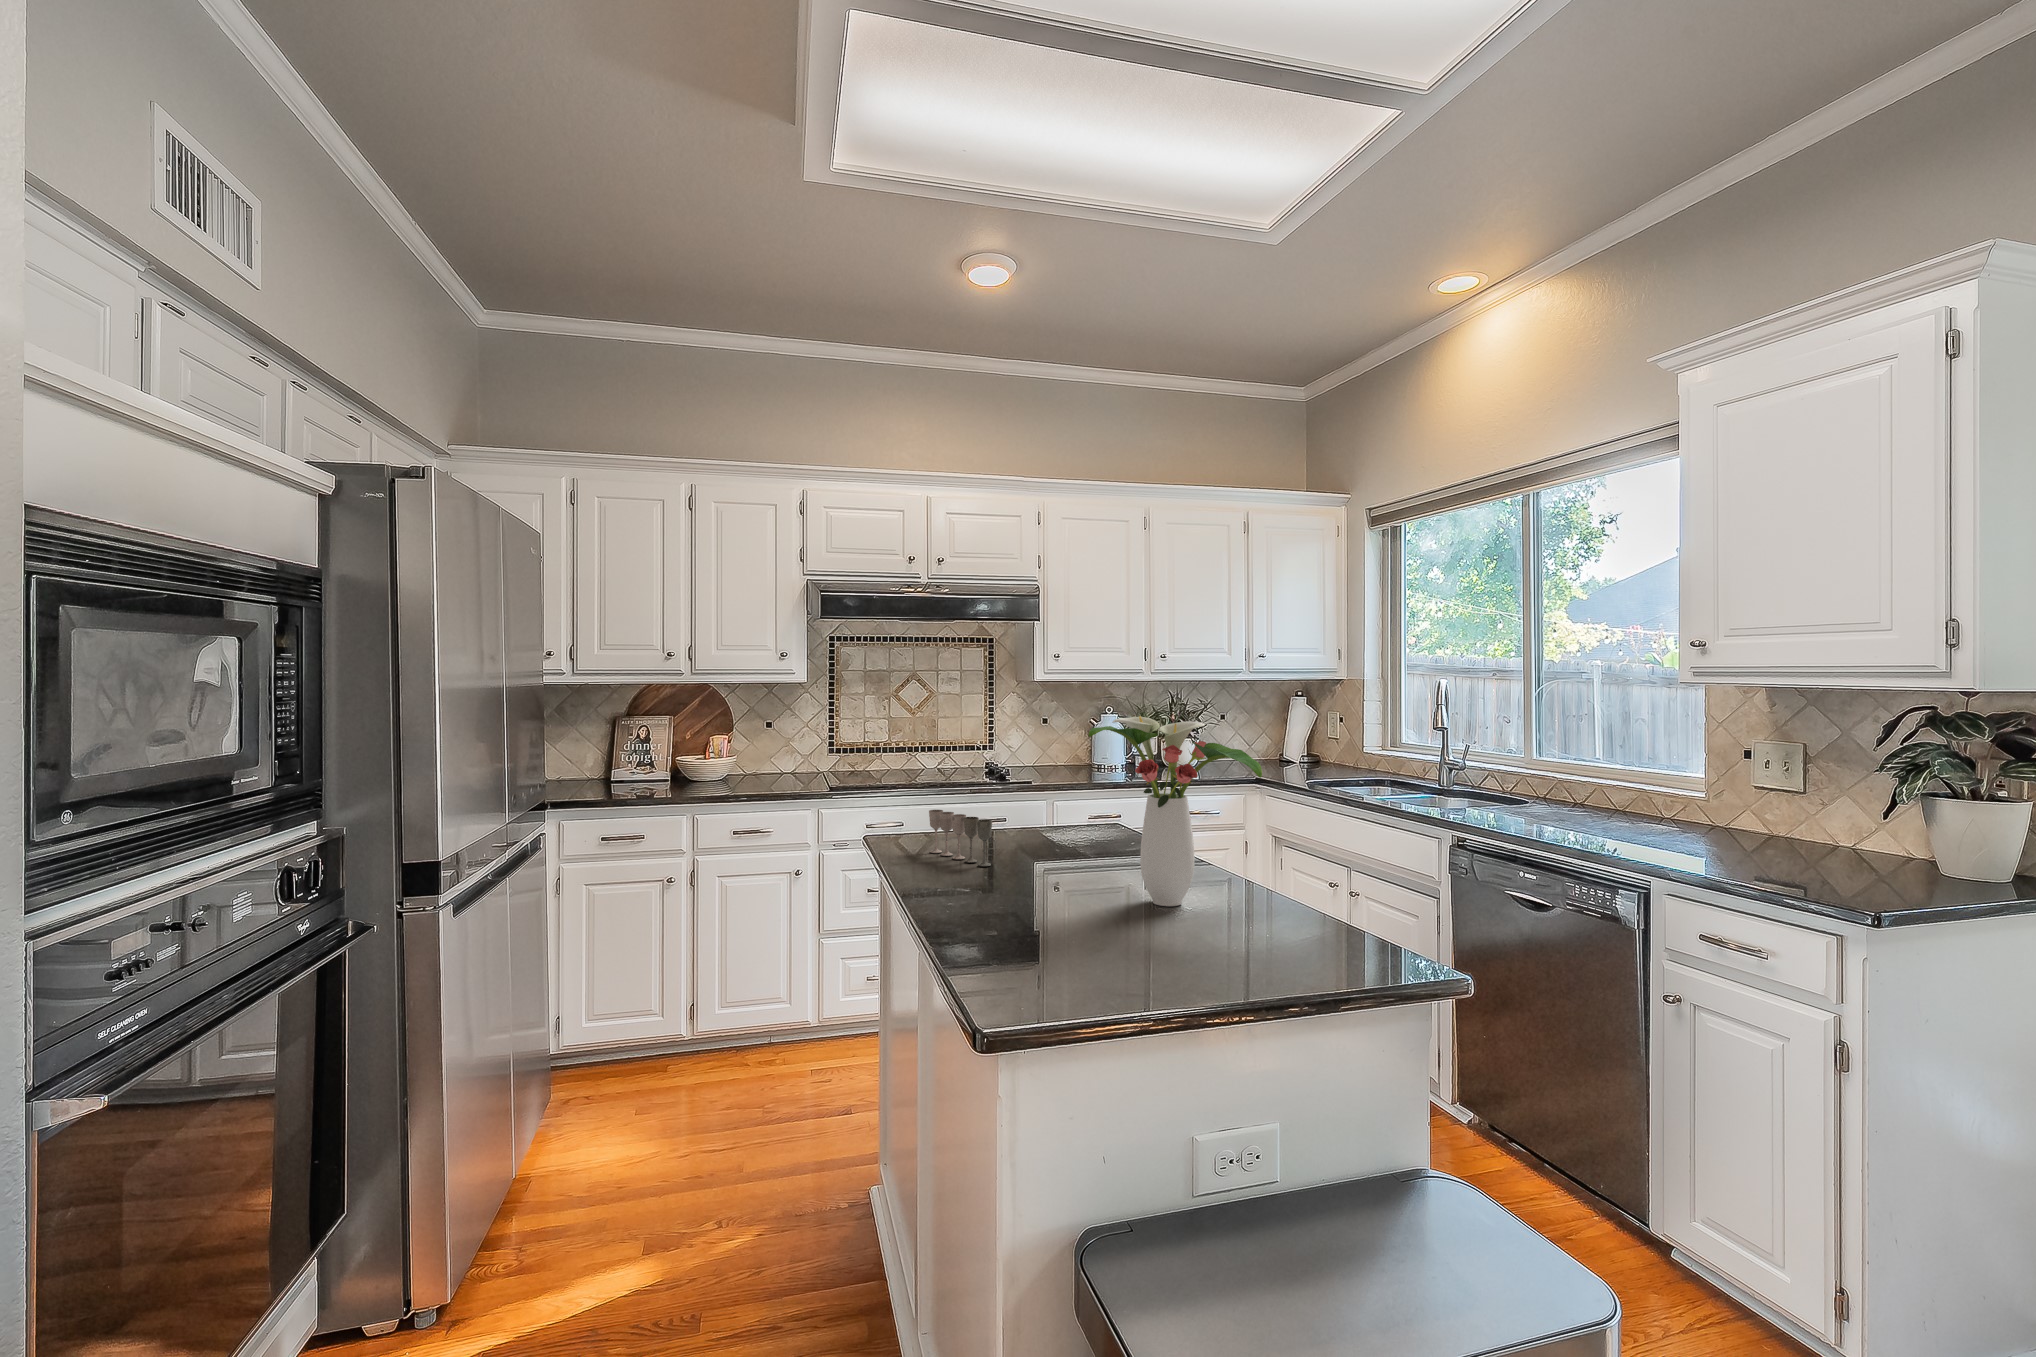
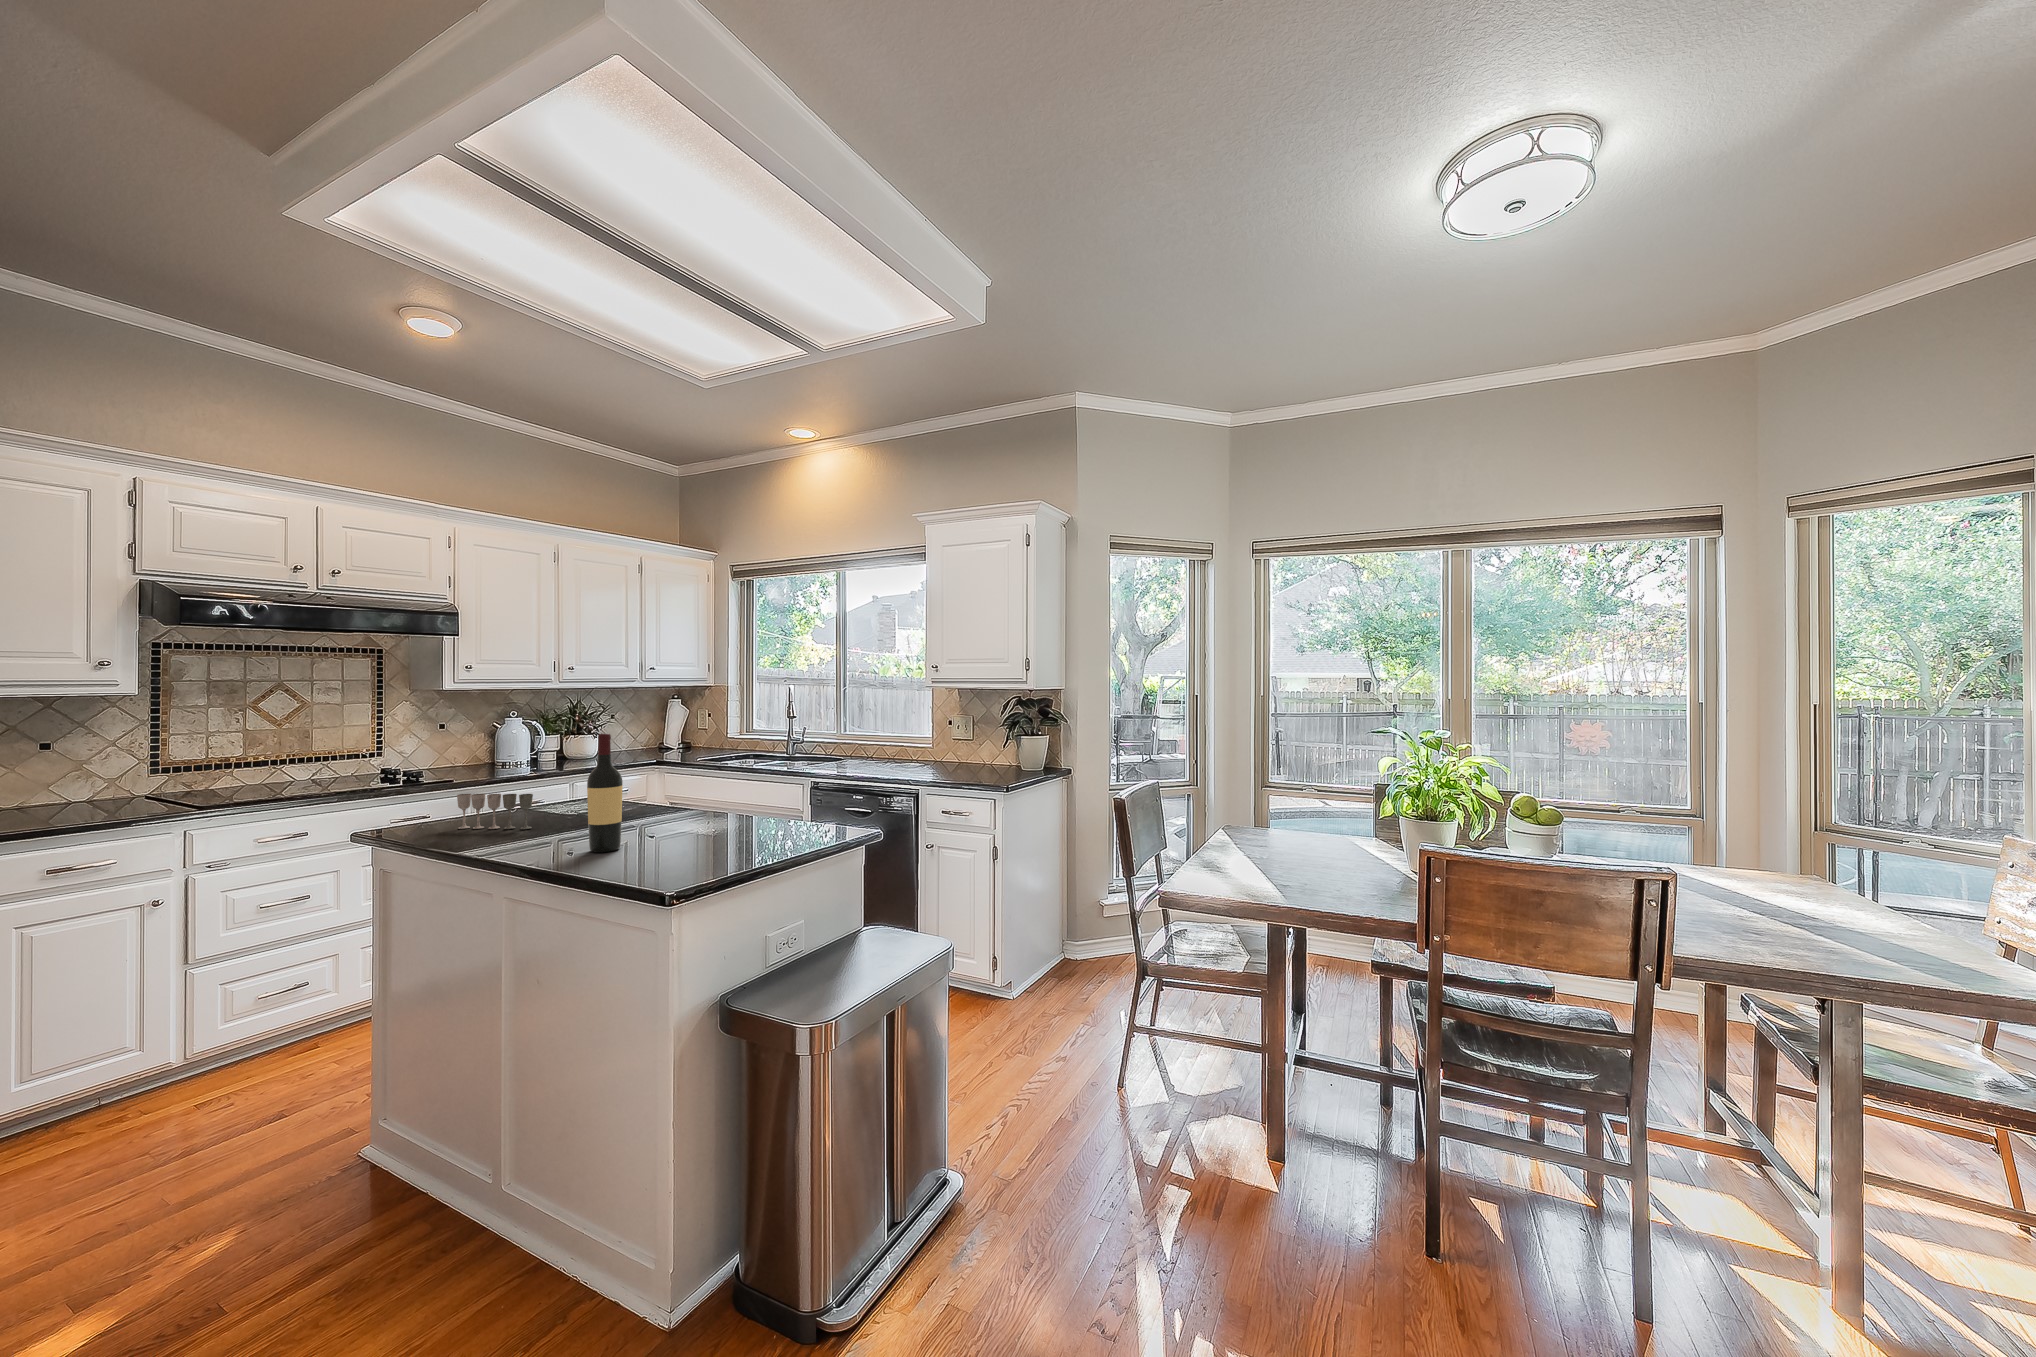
flower arrangement: present [1088,716,1262,906] -> none [652,709,761,827]
wine bottle: none [988,750,1034,930] -> present [587,733,623,852]

